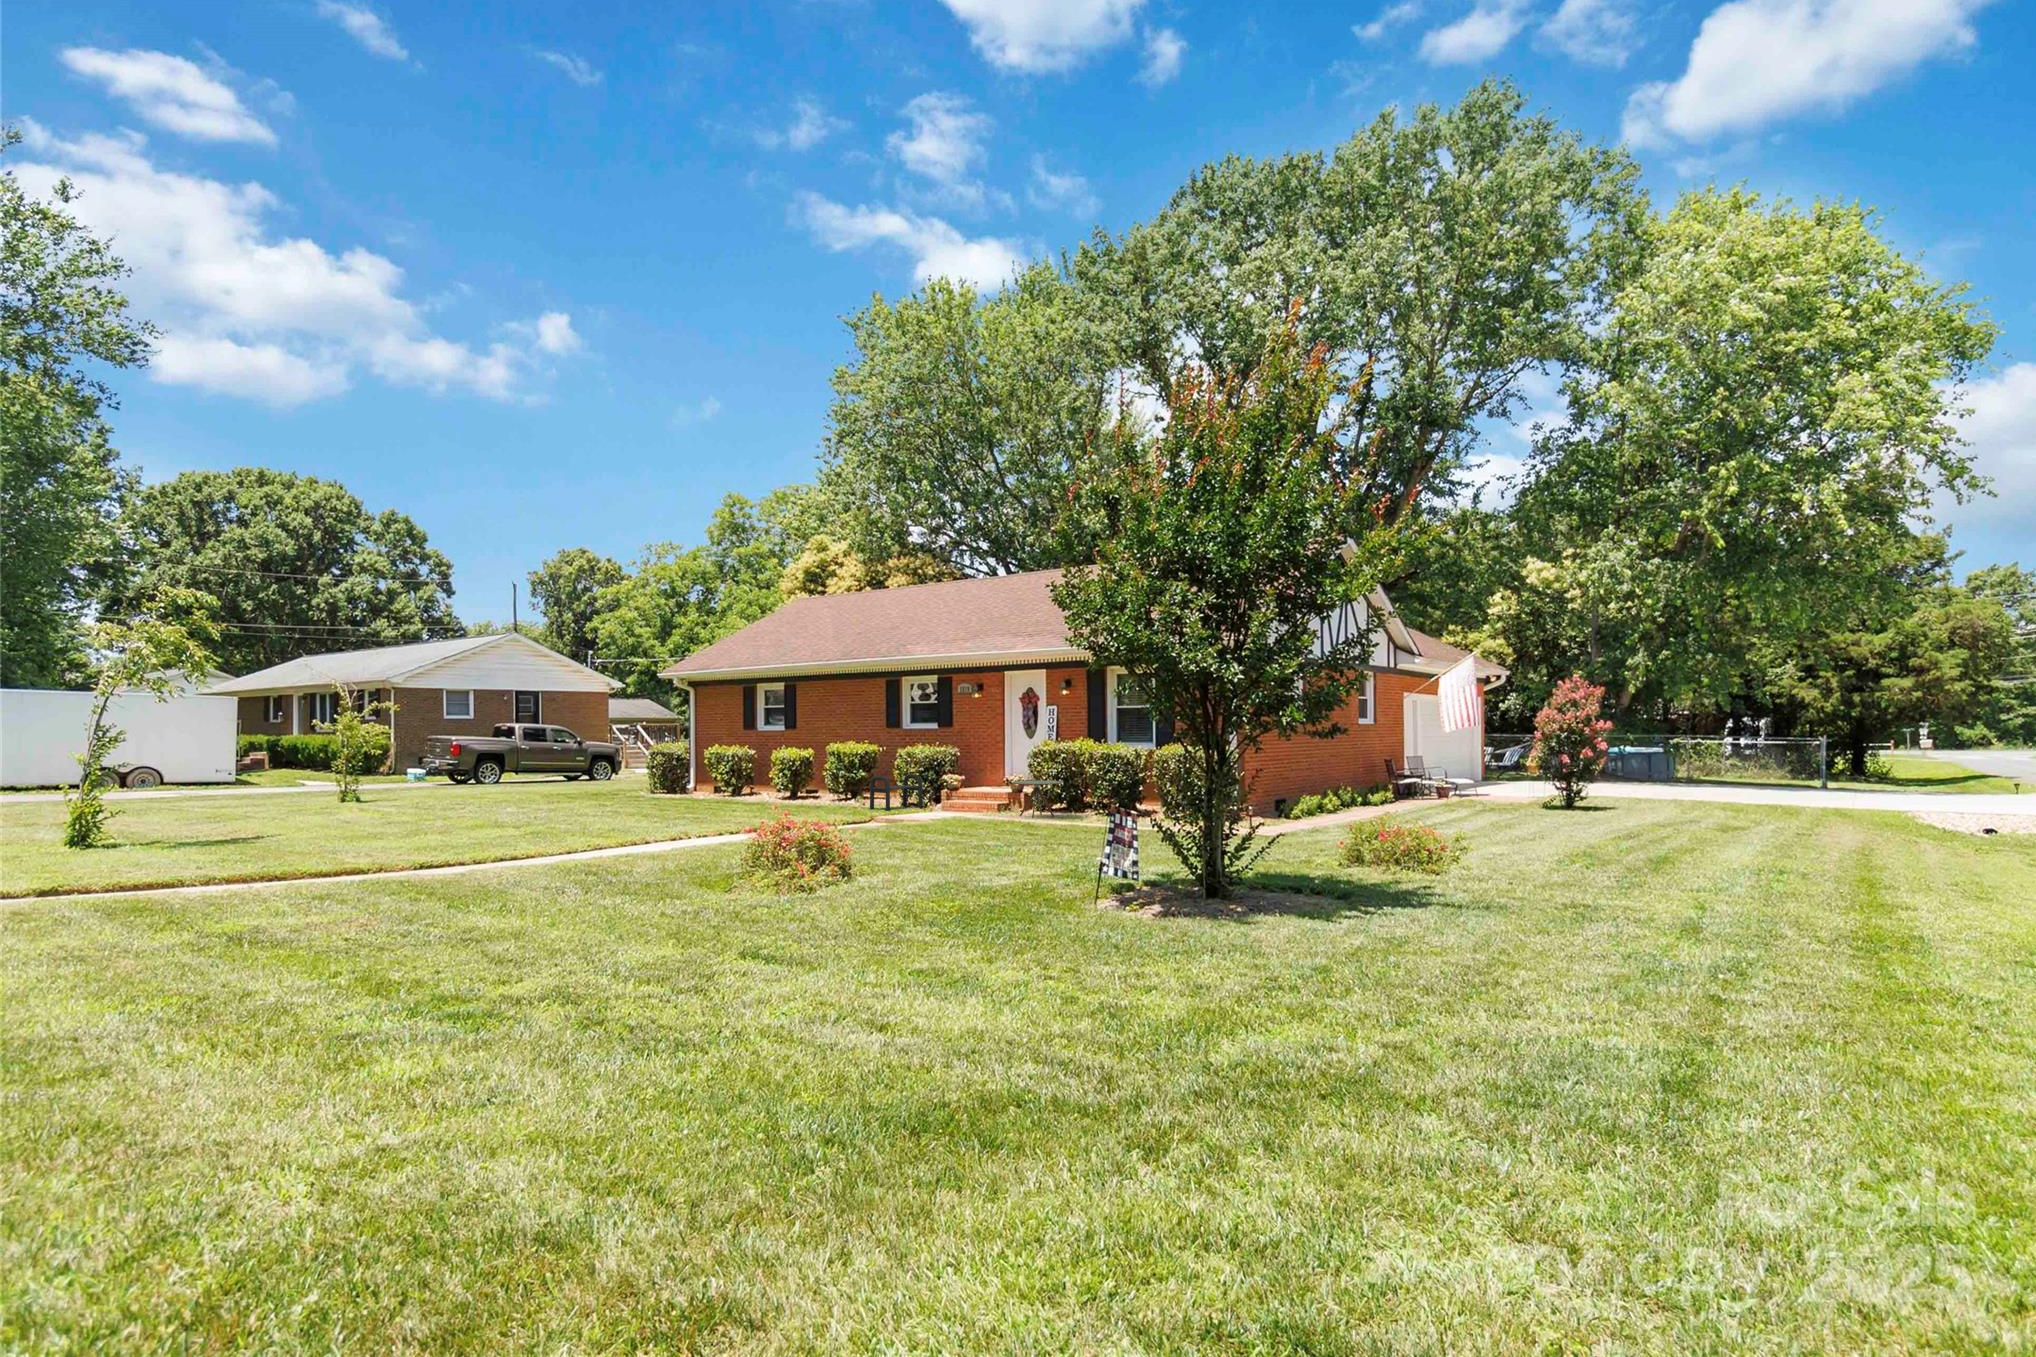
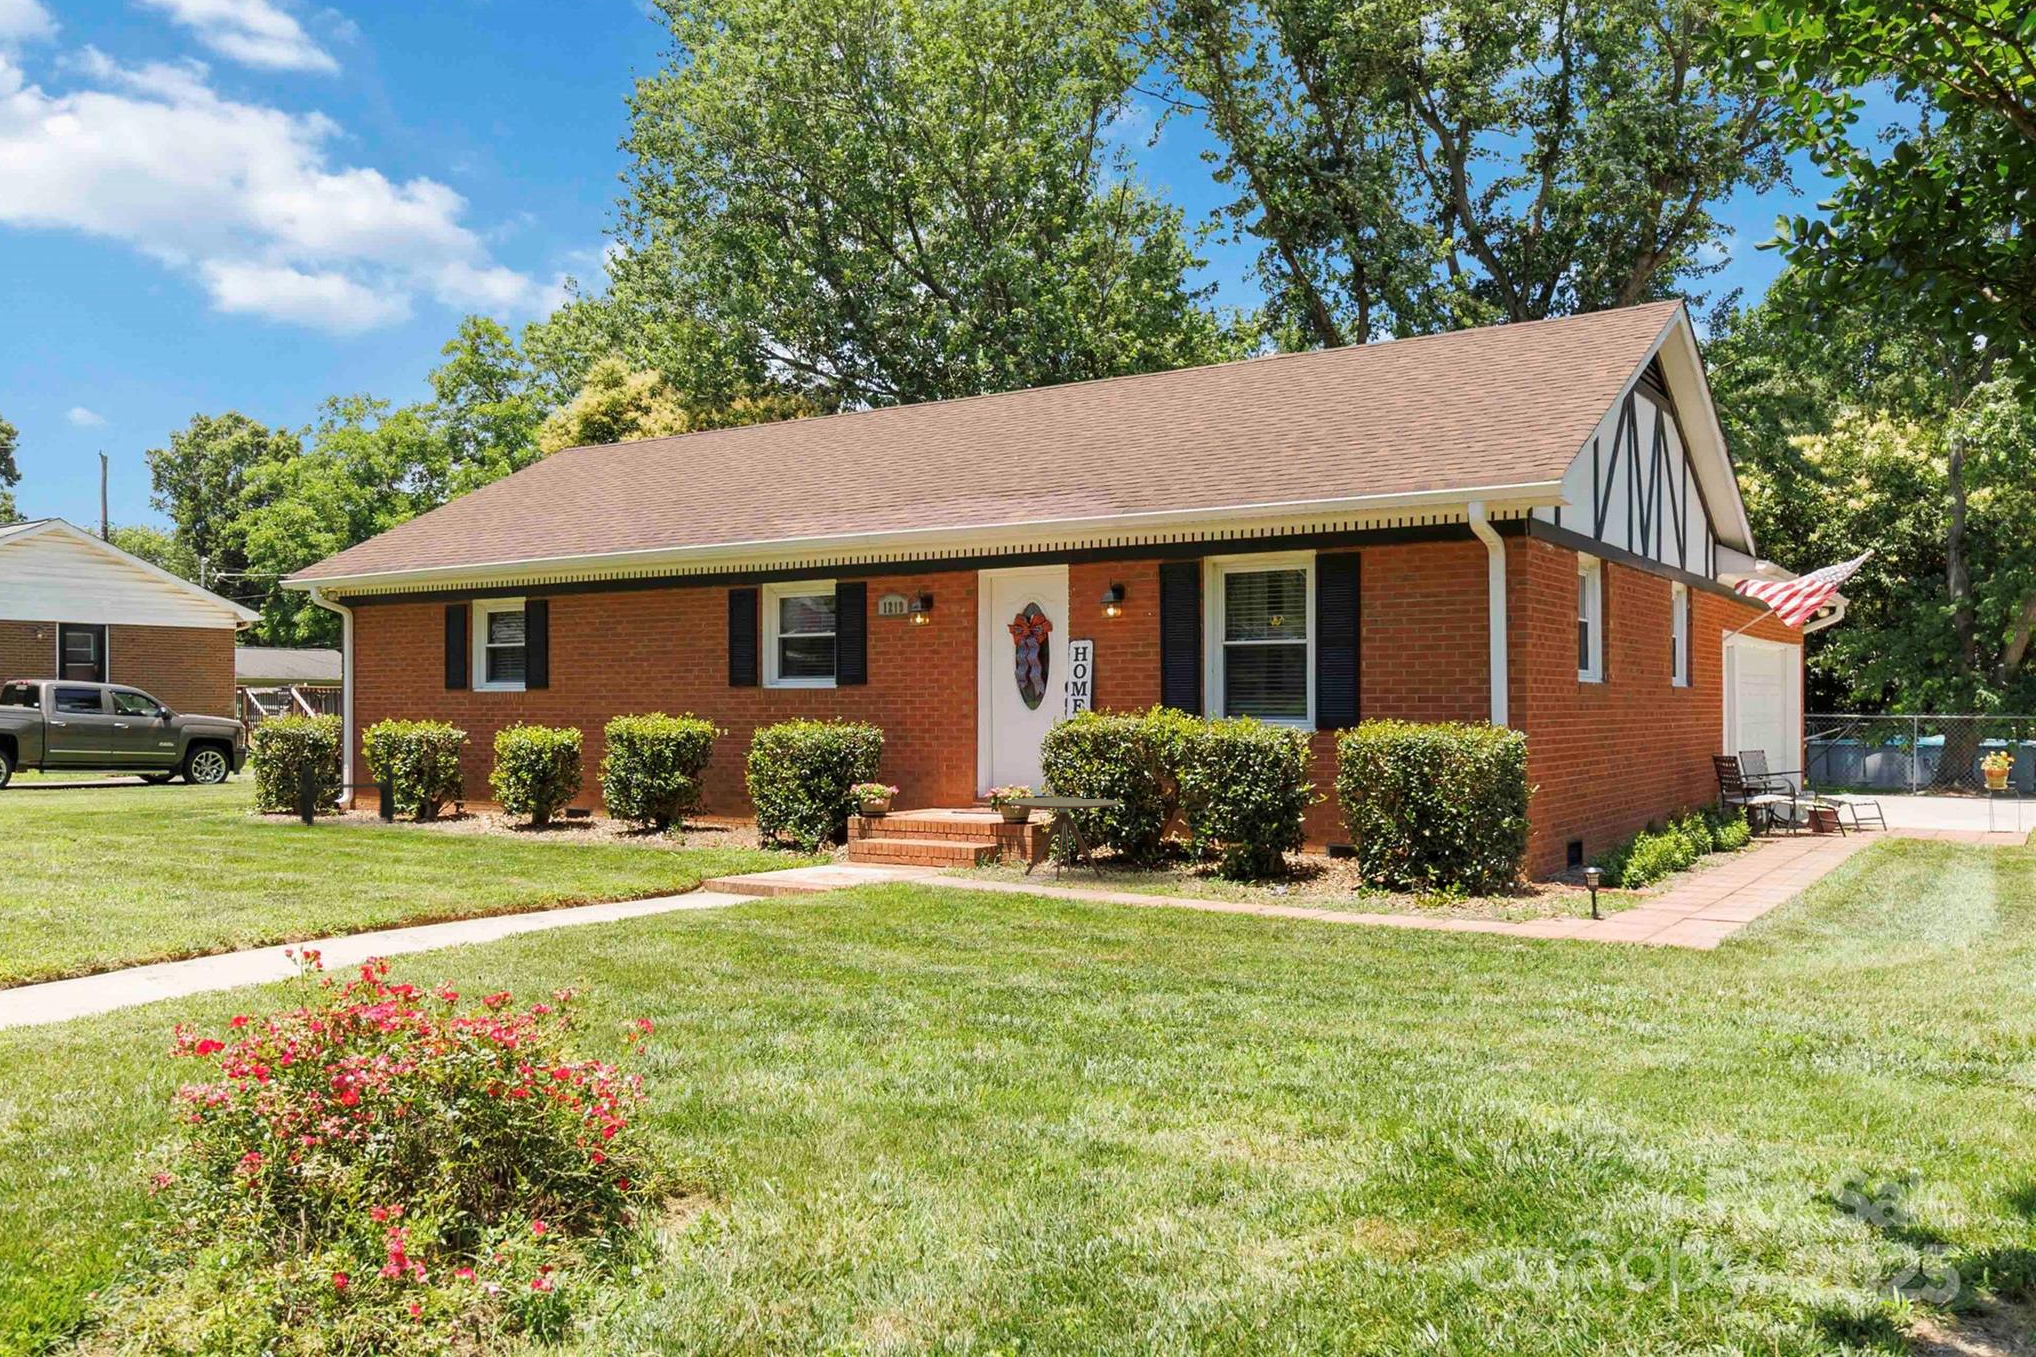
bench: present [870,774,923,811] -> present [301,764,394,826]

